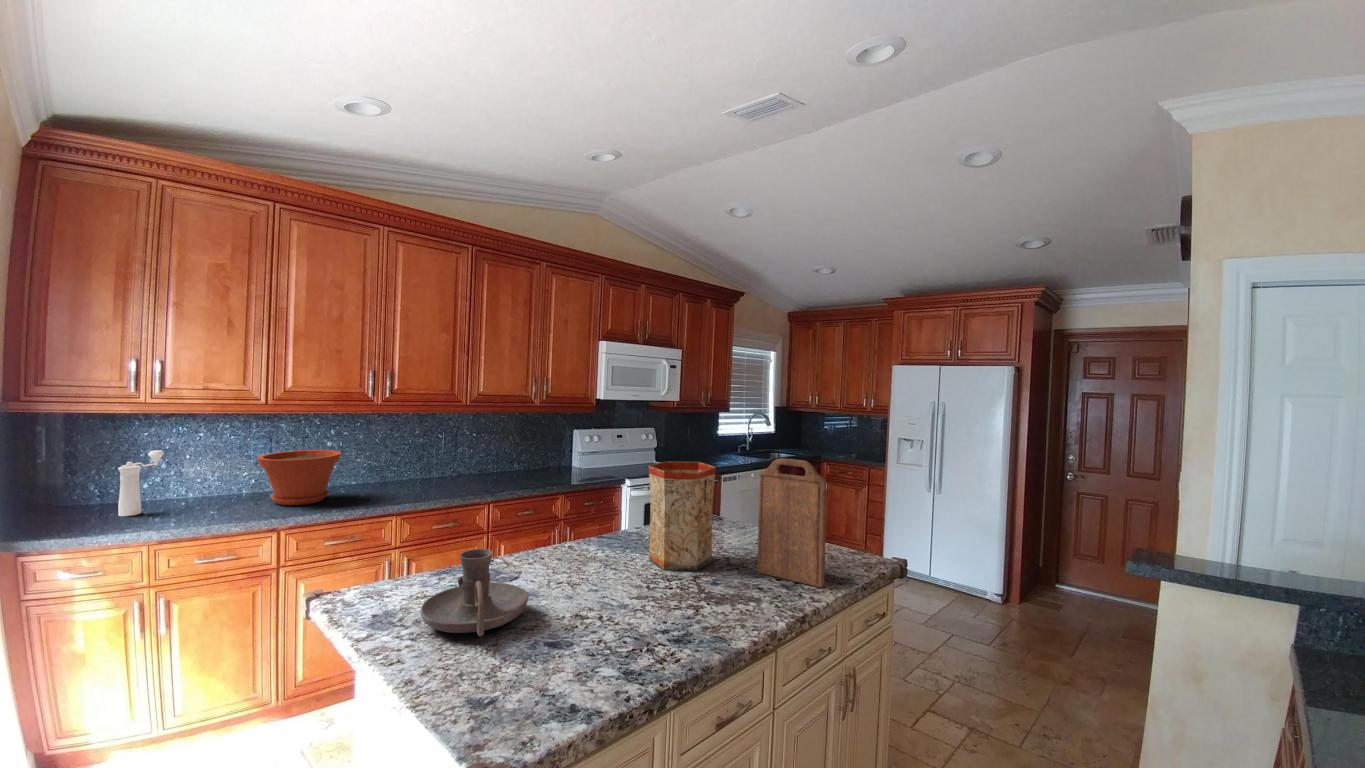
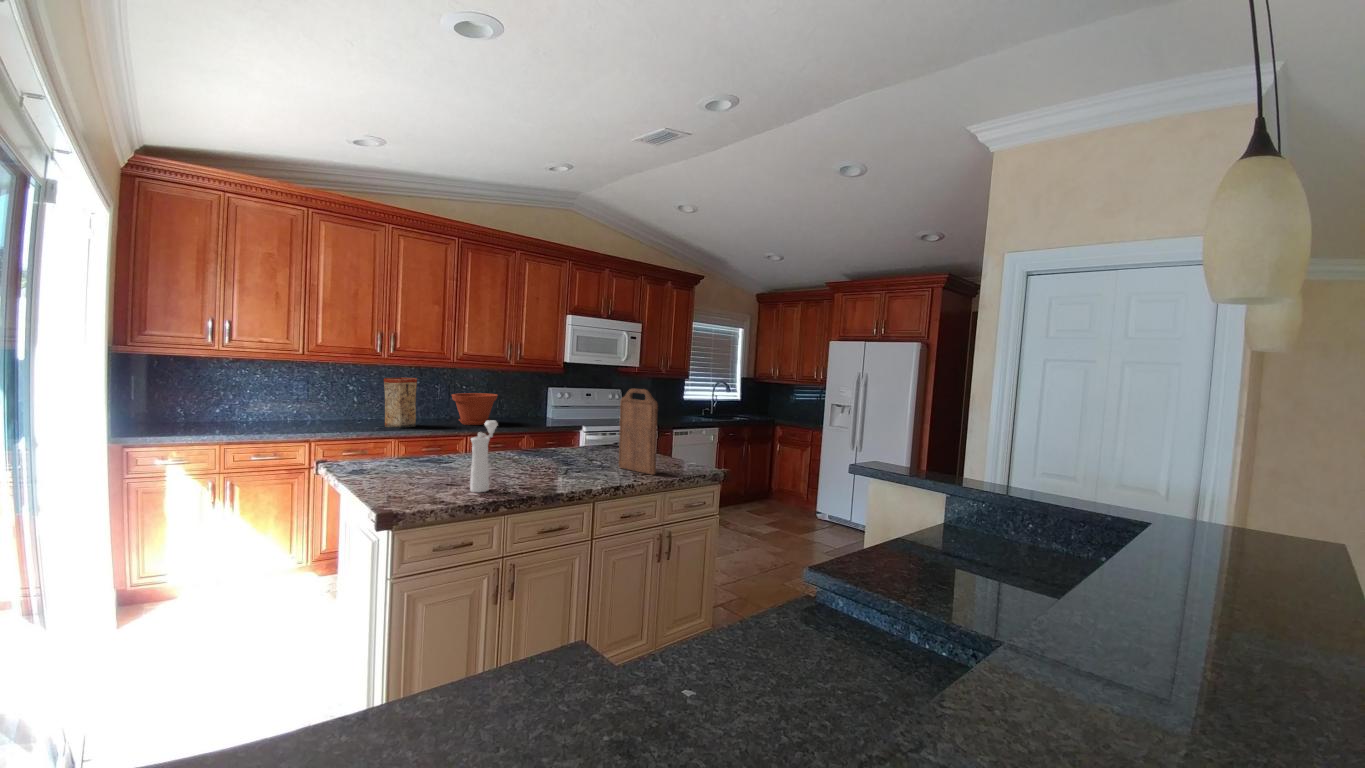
pepper mill: present [118,450,164,516] -> present [470,420,498,492]
plant pot: present [257,450,341,506] -> present [451,393,498,425]
vase: present [649,461,716,571] -> present [384,378,417,428]
candle holder: present [420,549,528,636] -> none [378,433,447,477]

